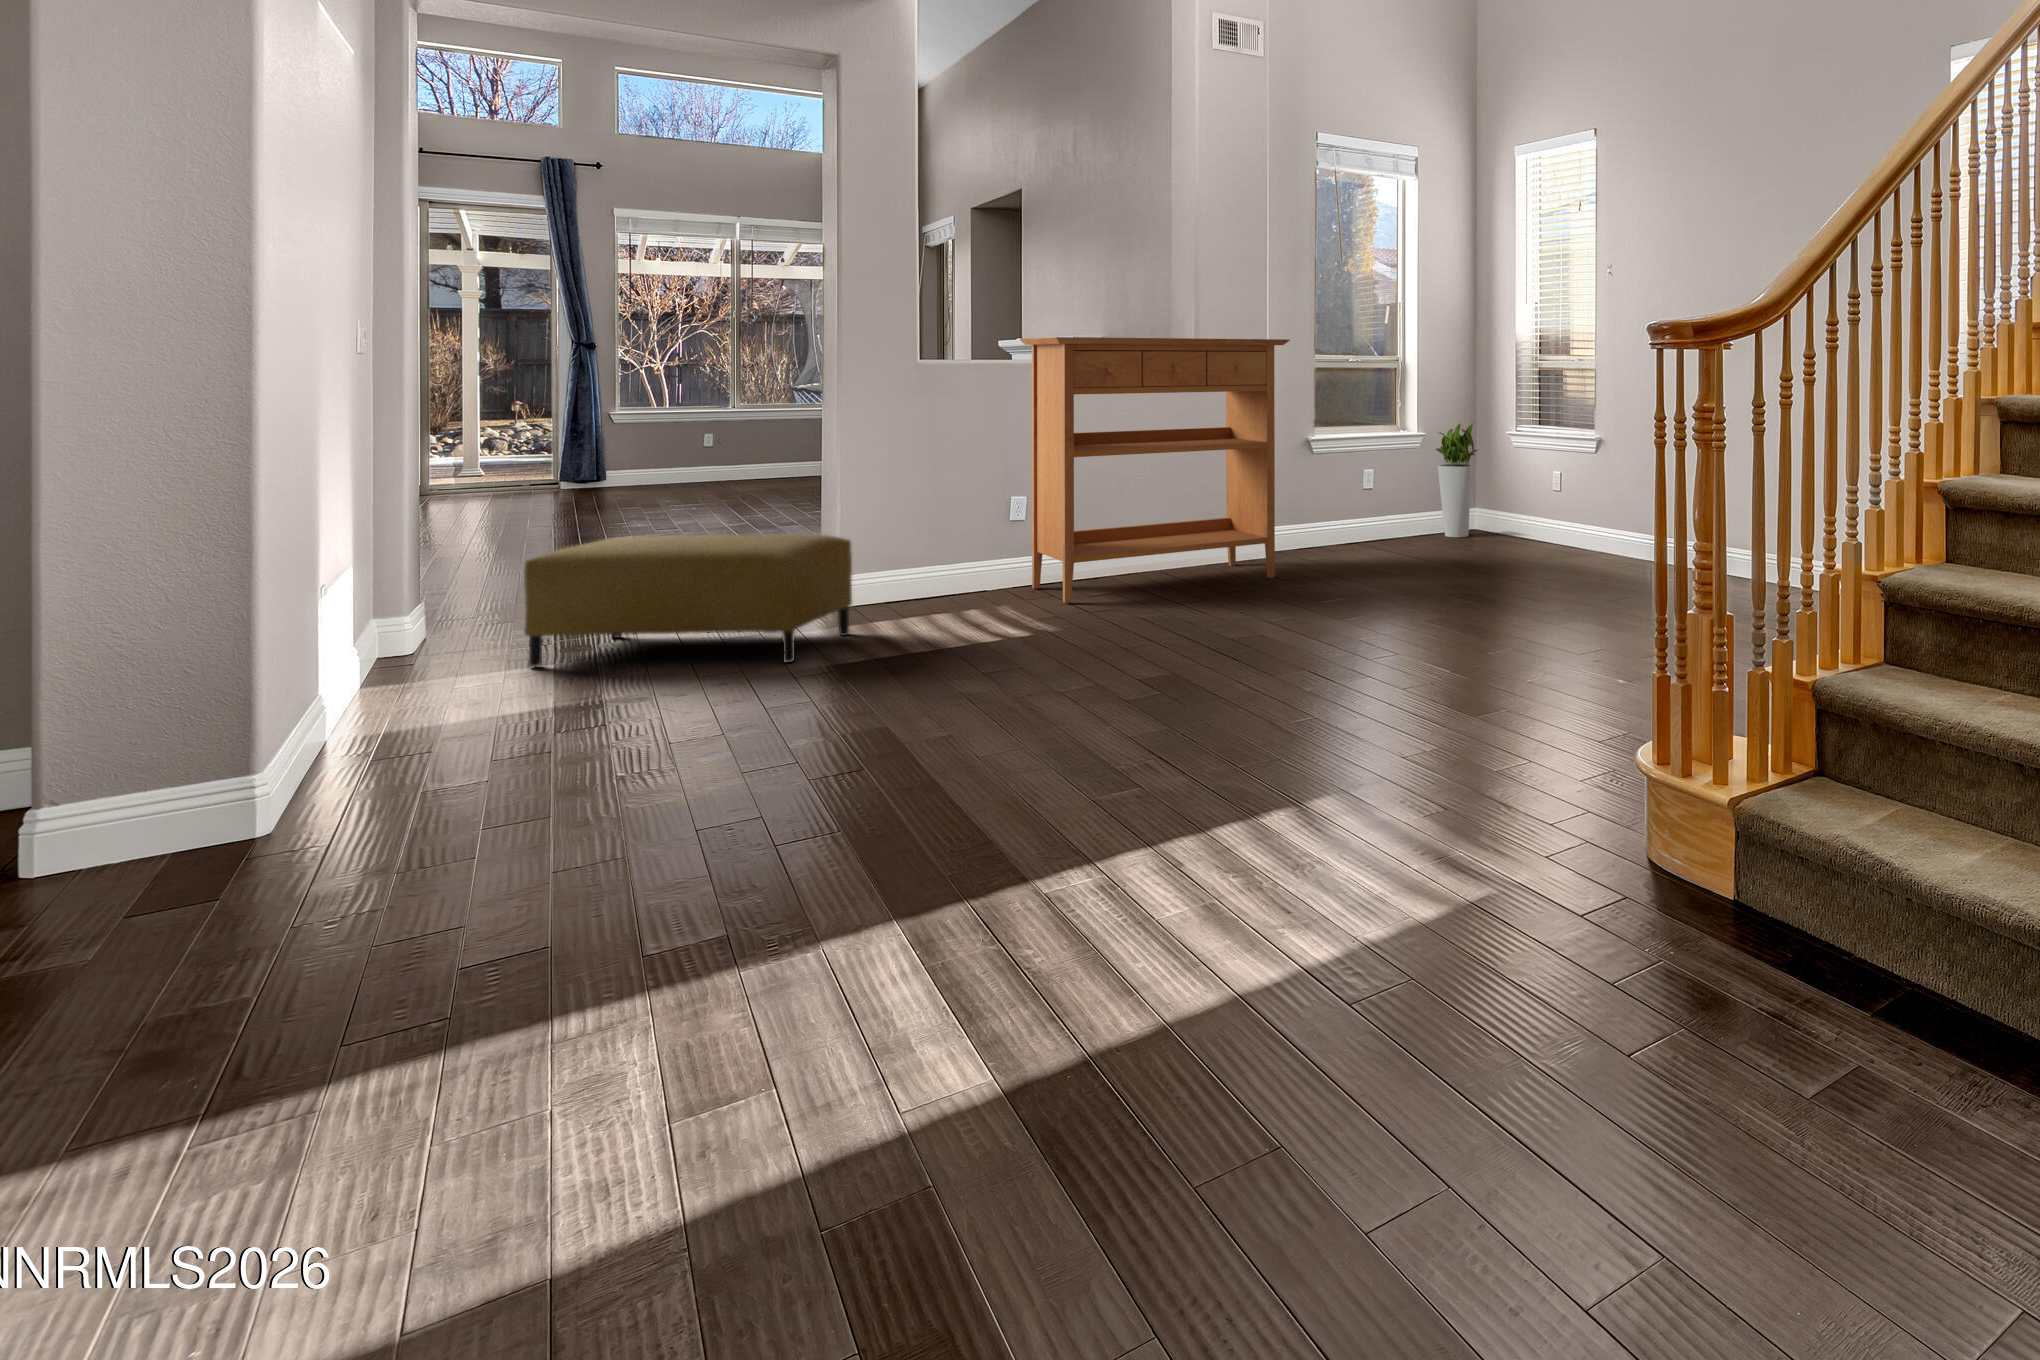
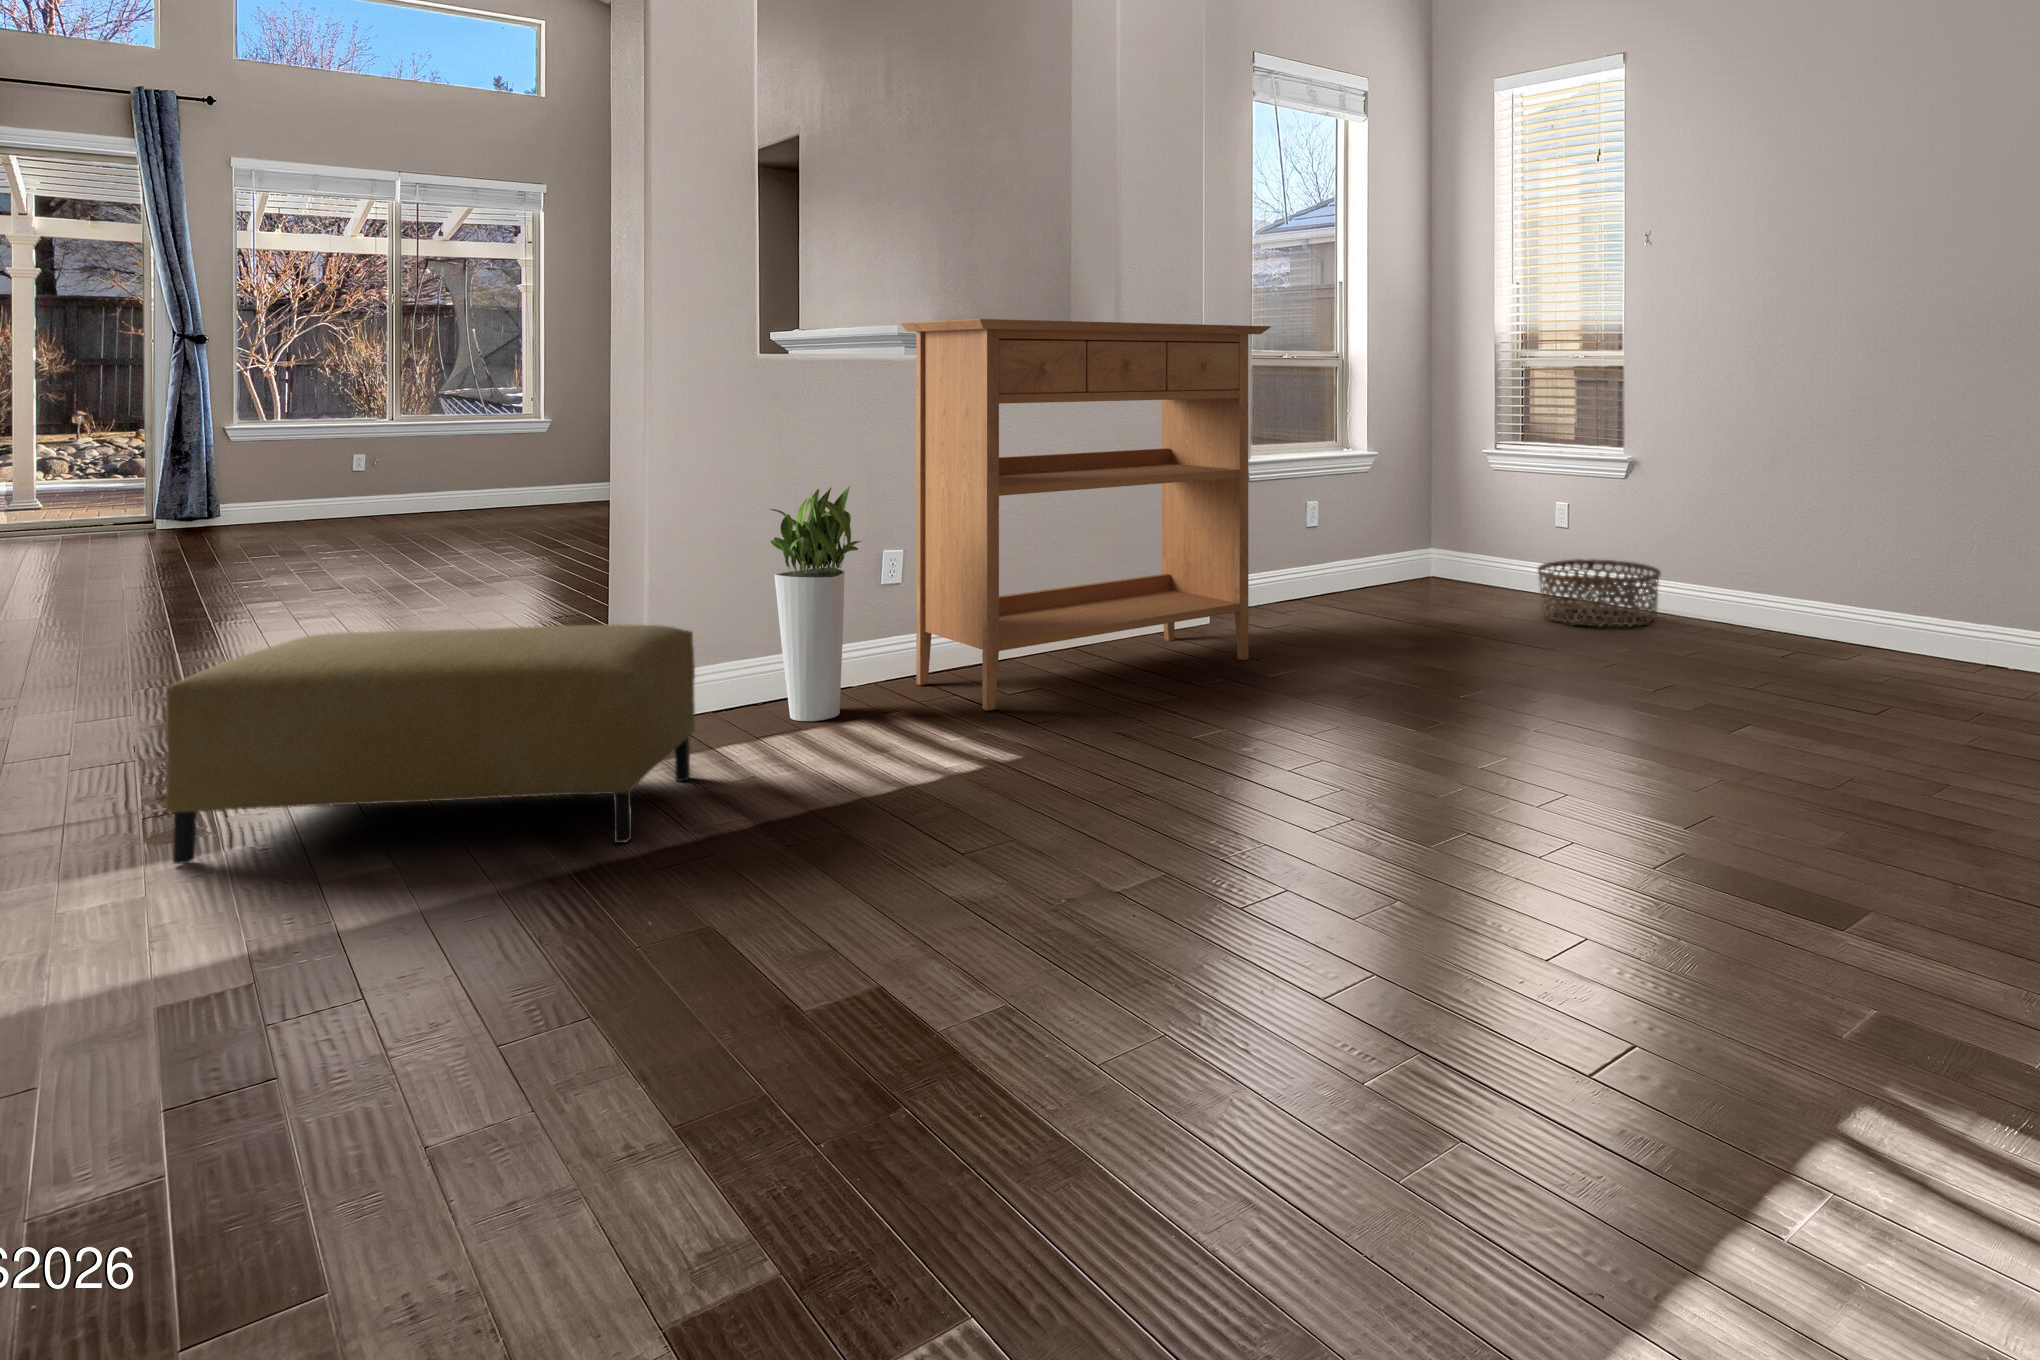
planter: present [1436,423,1478,537] -> present [770,486,861,721]
basket: none [1516,513,1606,562] -> present [1538,559,1660,627]

